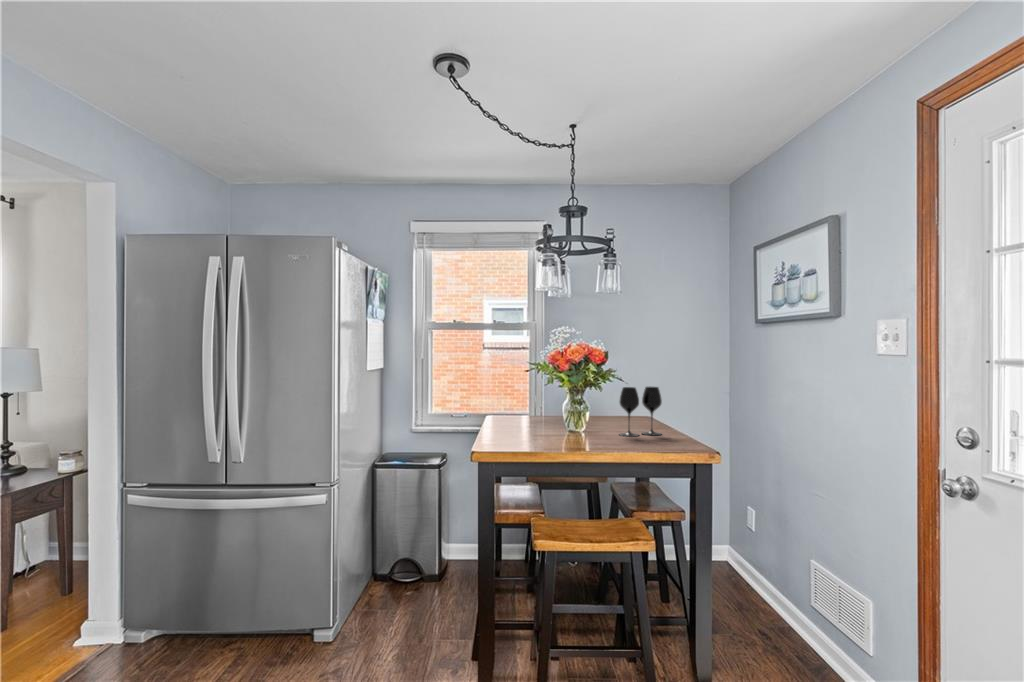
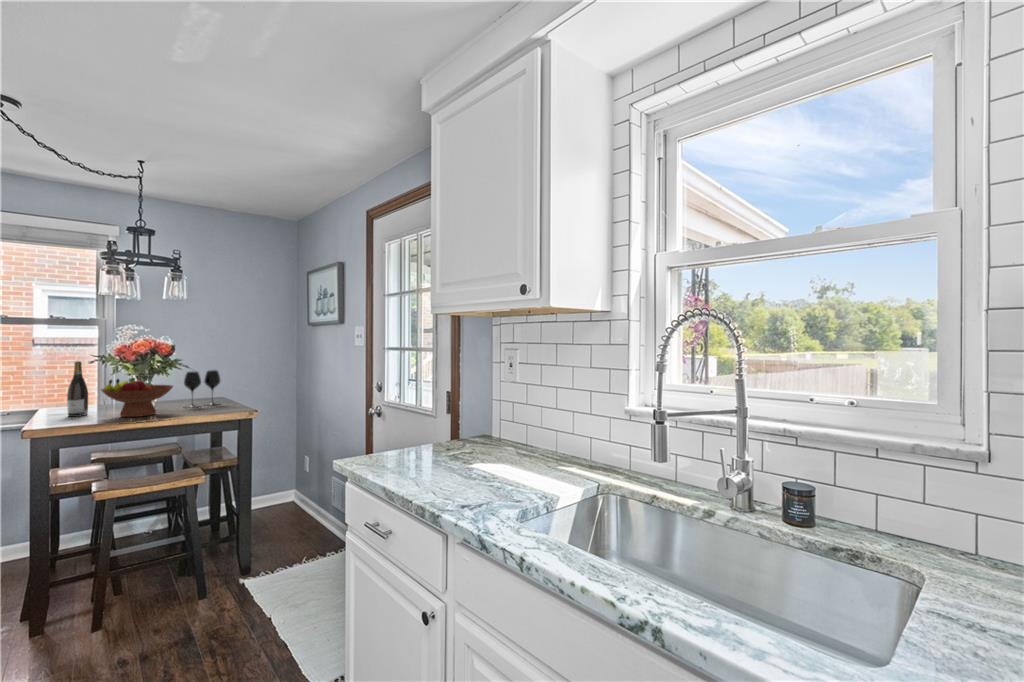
wine bottle: none [507,370,525,435] -> present [67,361,88,417]
fruit bowl: none [536,393,612,445] -> present [101,378,173,417]

